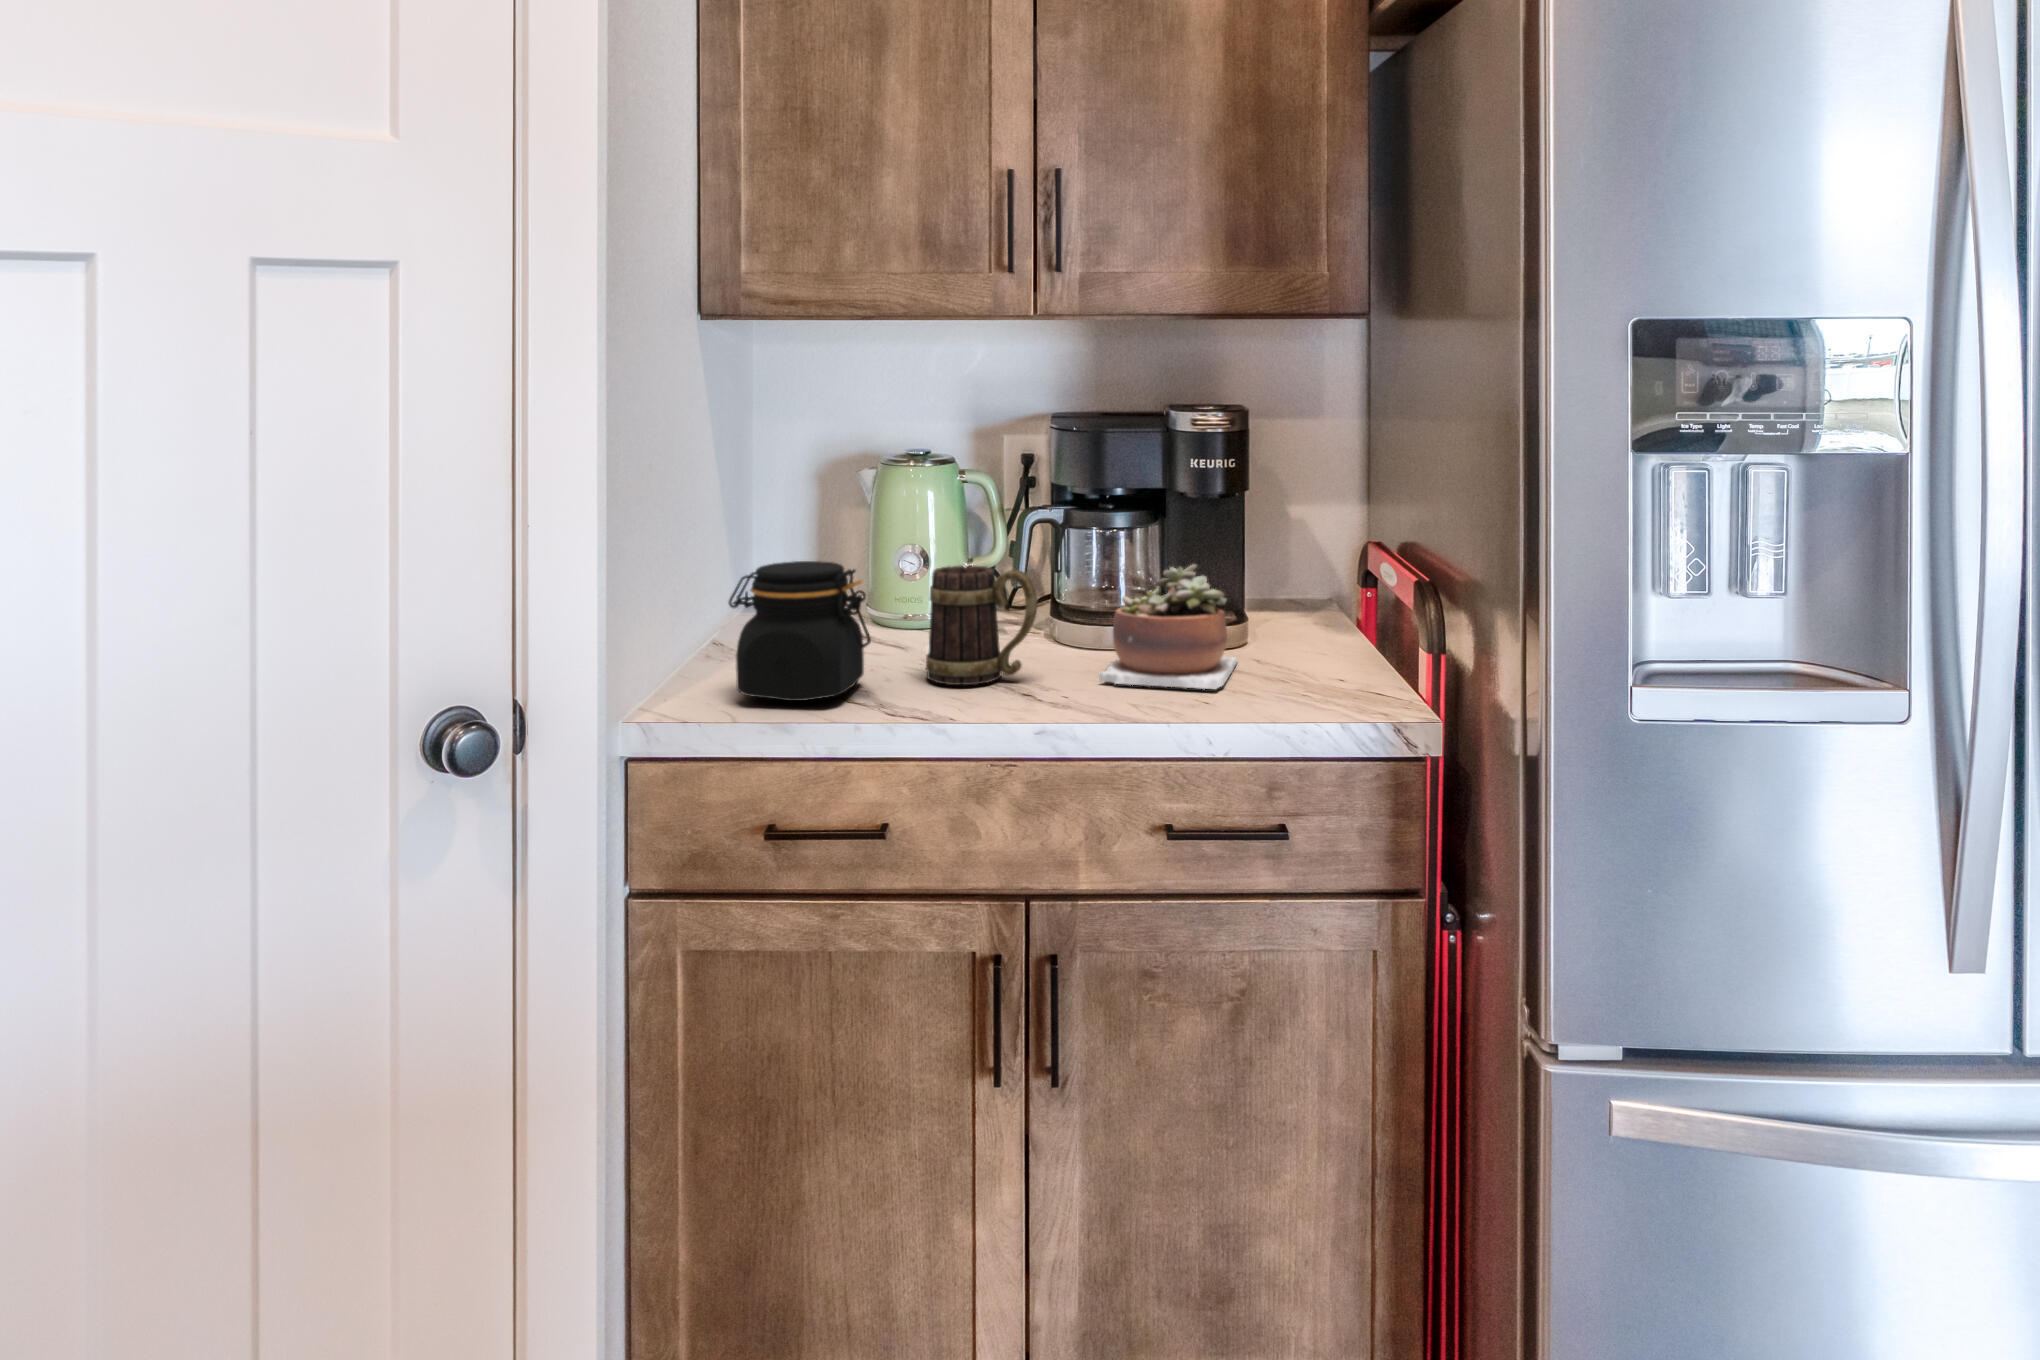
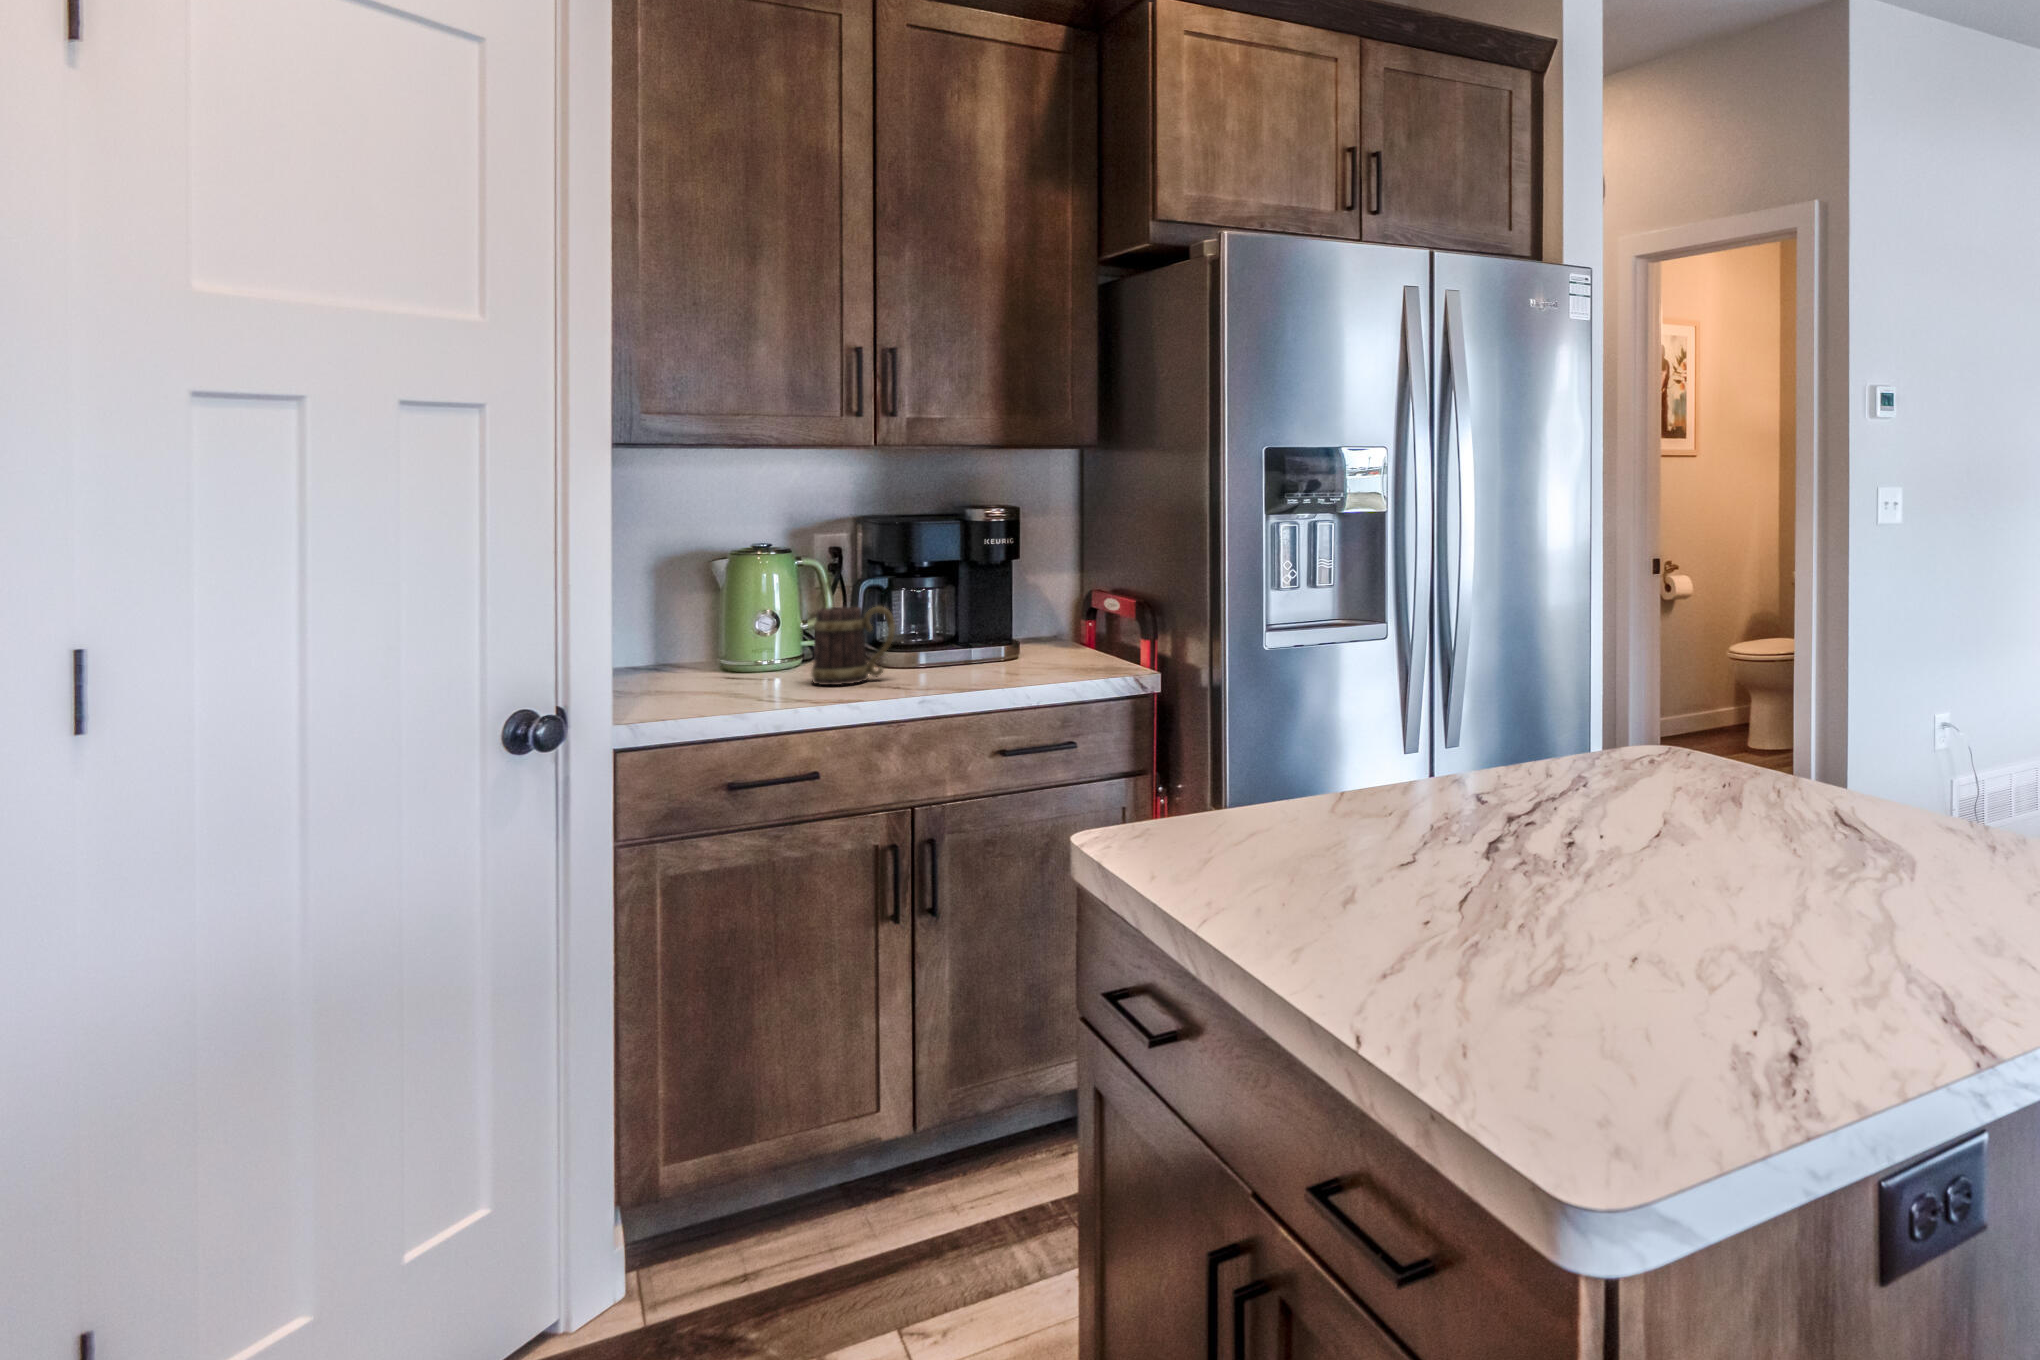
jar: present [728,561,871,701] -> none [666,607,780,702]
succulent plant: present [1099,564,1237,689] -> none [940,599,1024,675]

